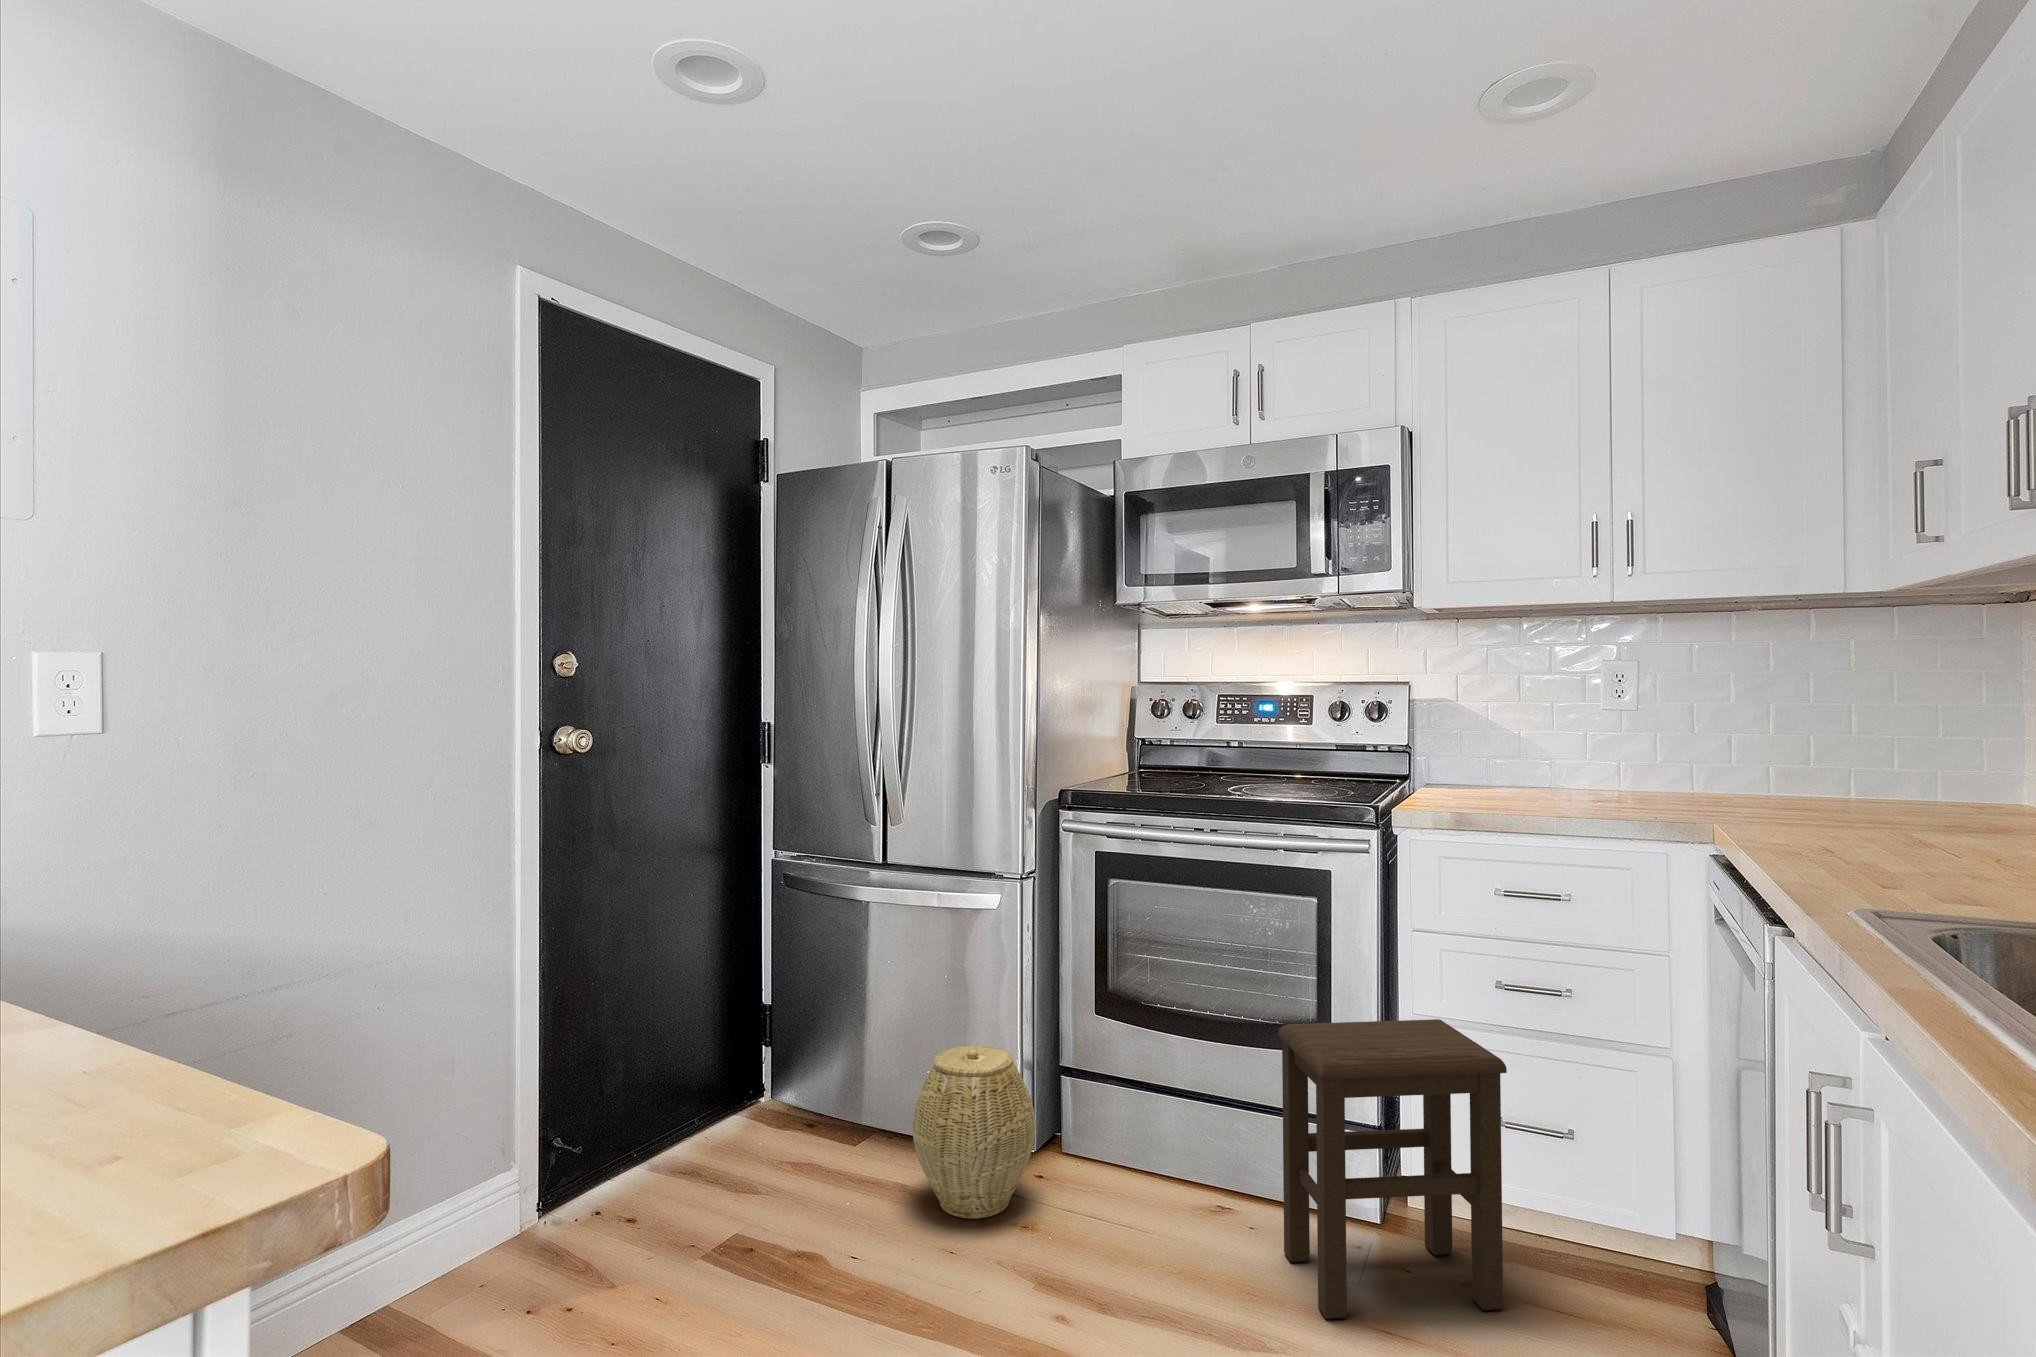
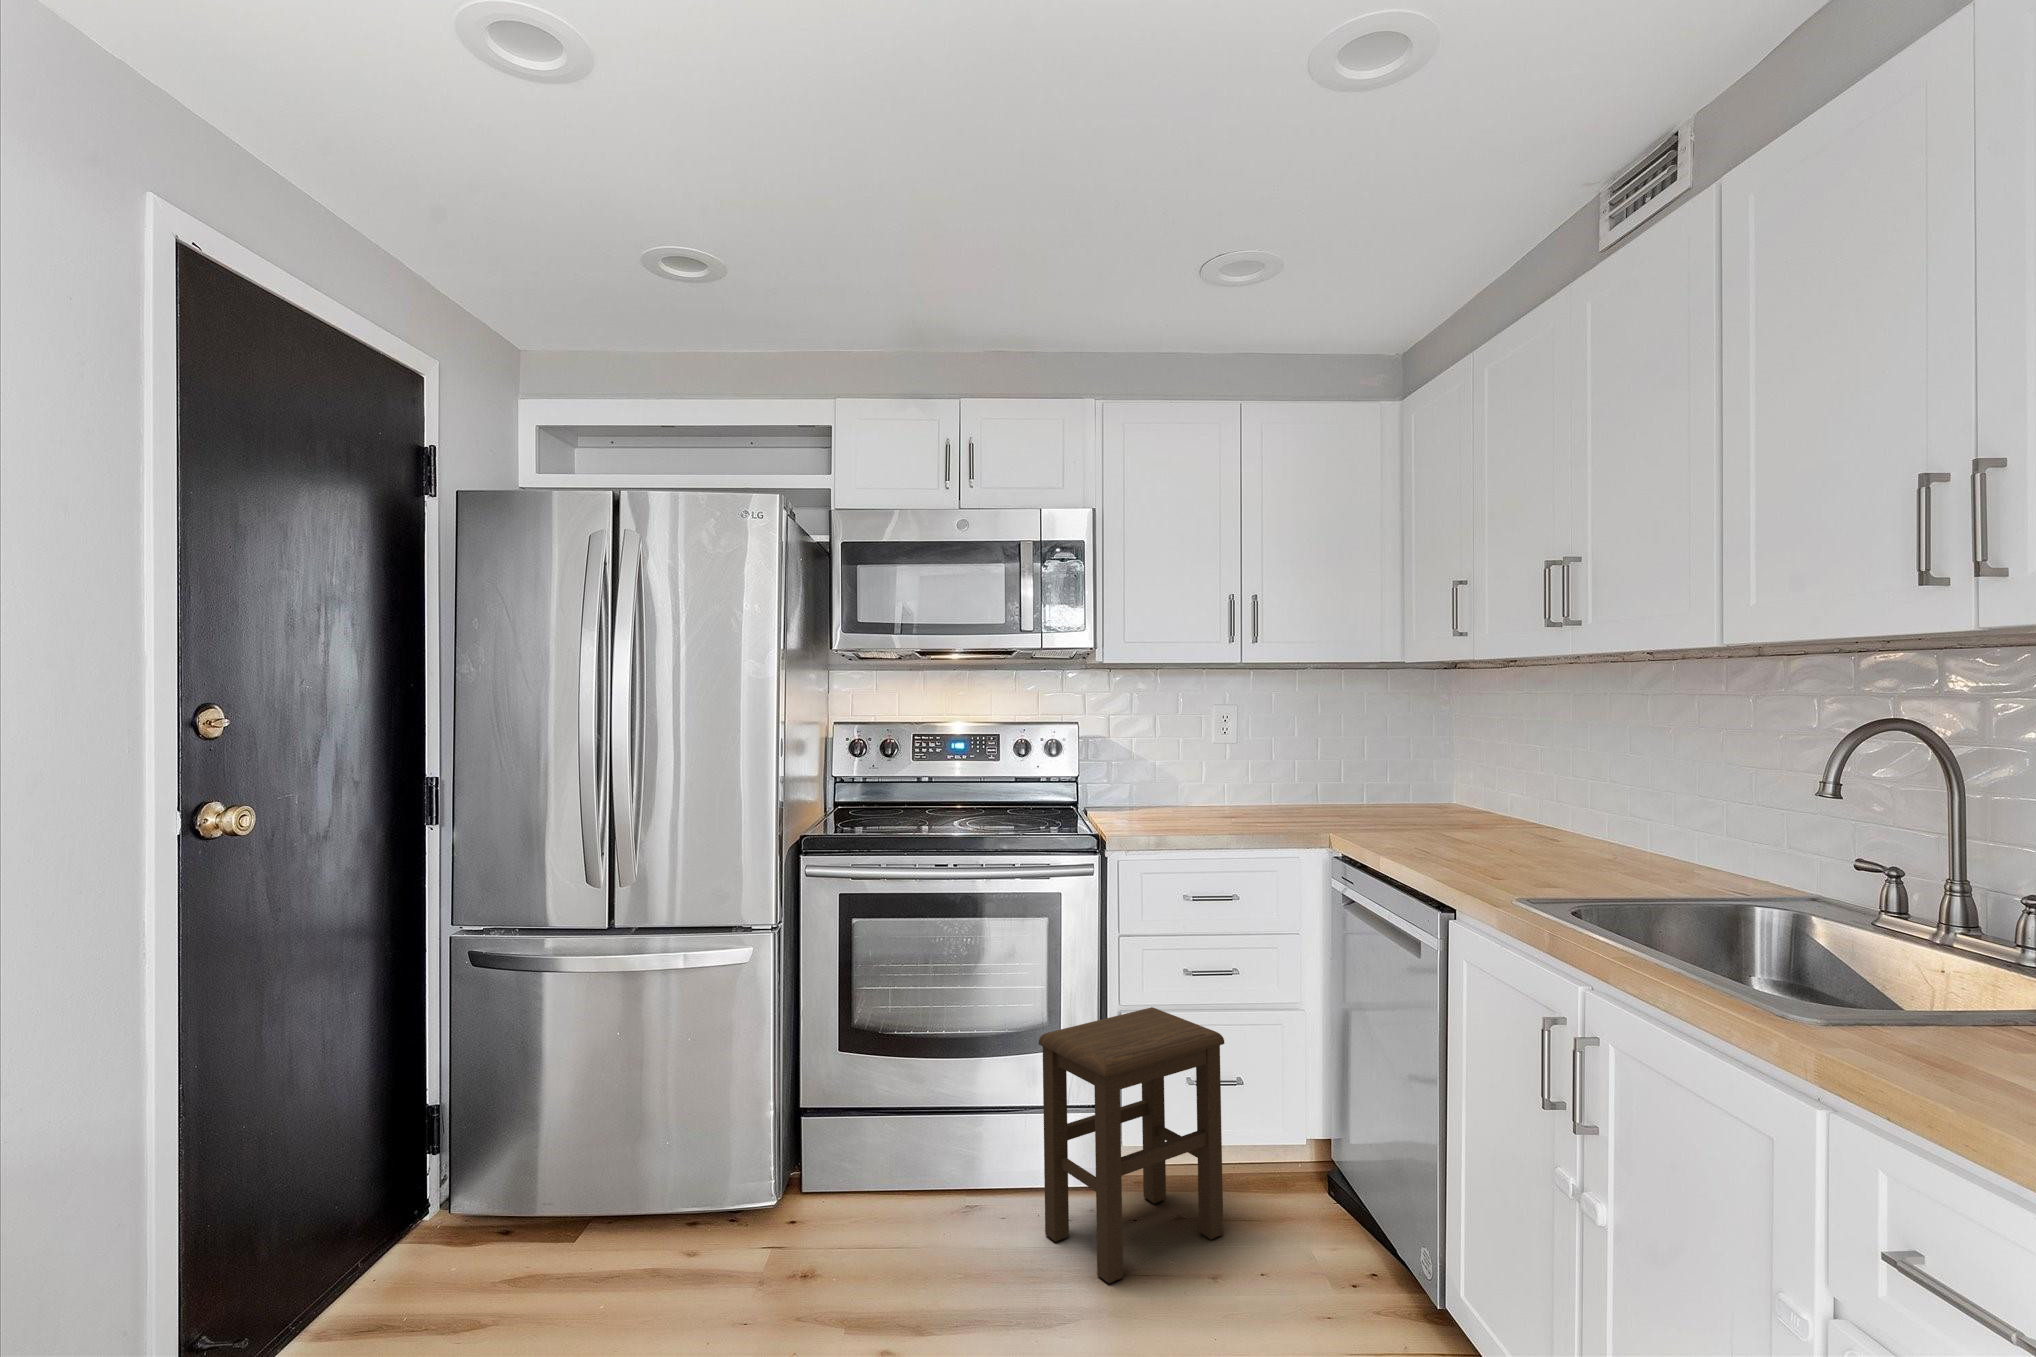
woven basket: present [913,1046,1035,1219] -> none [675,1104,805,1288]

